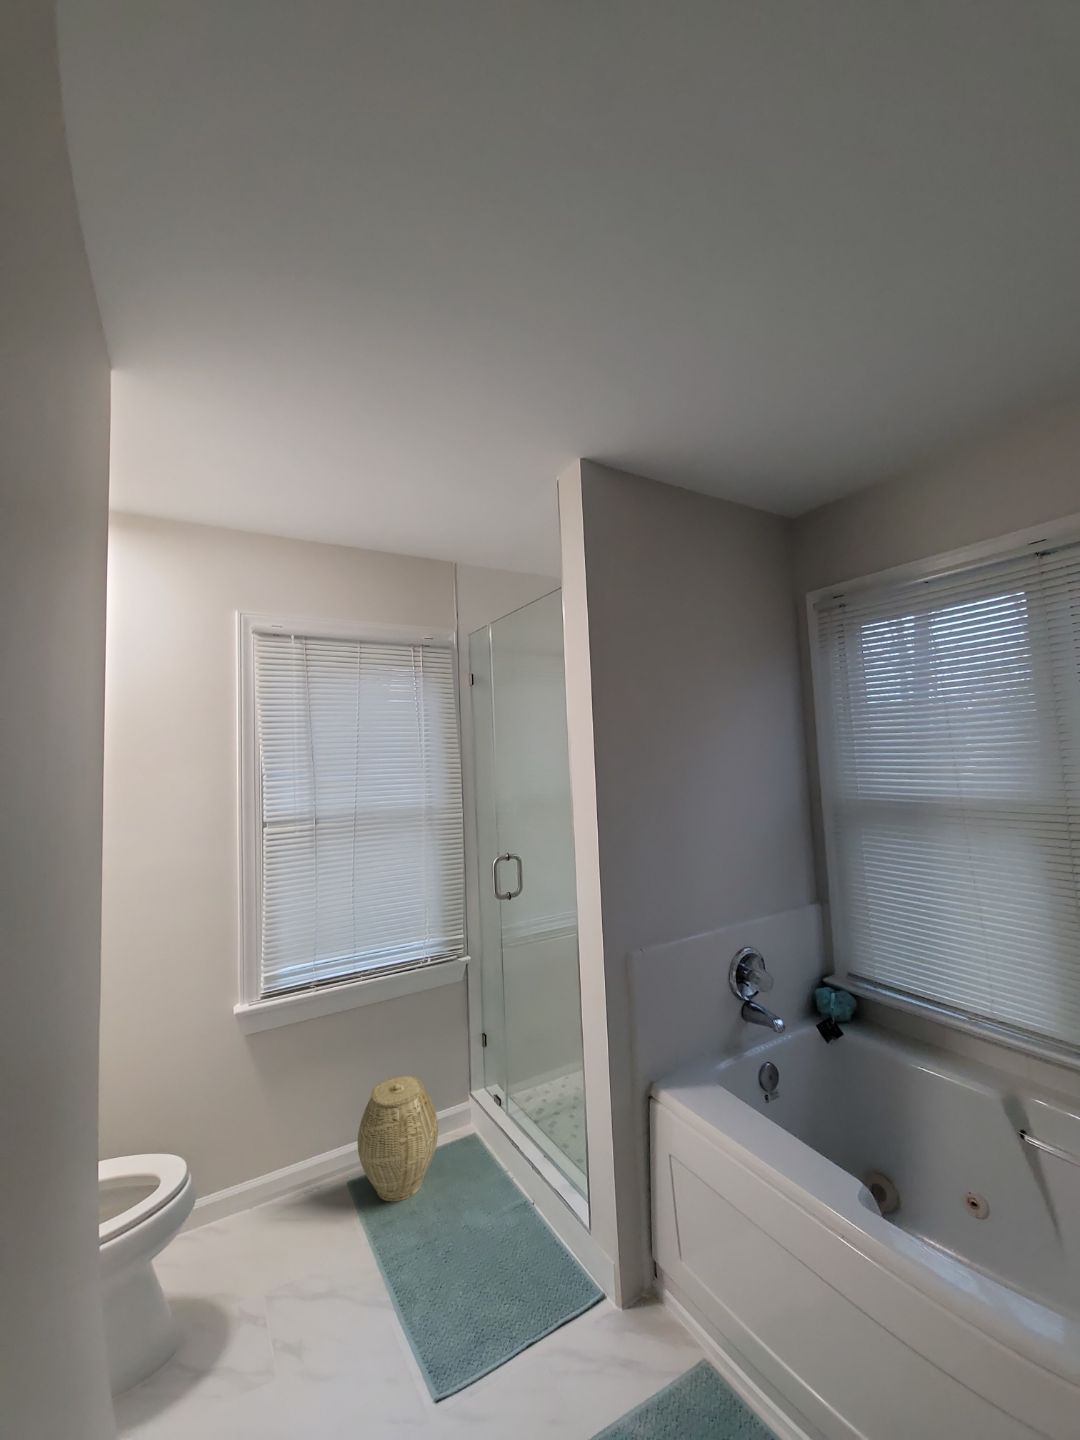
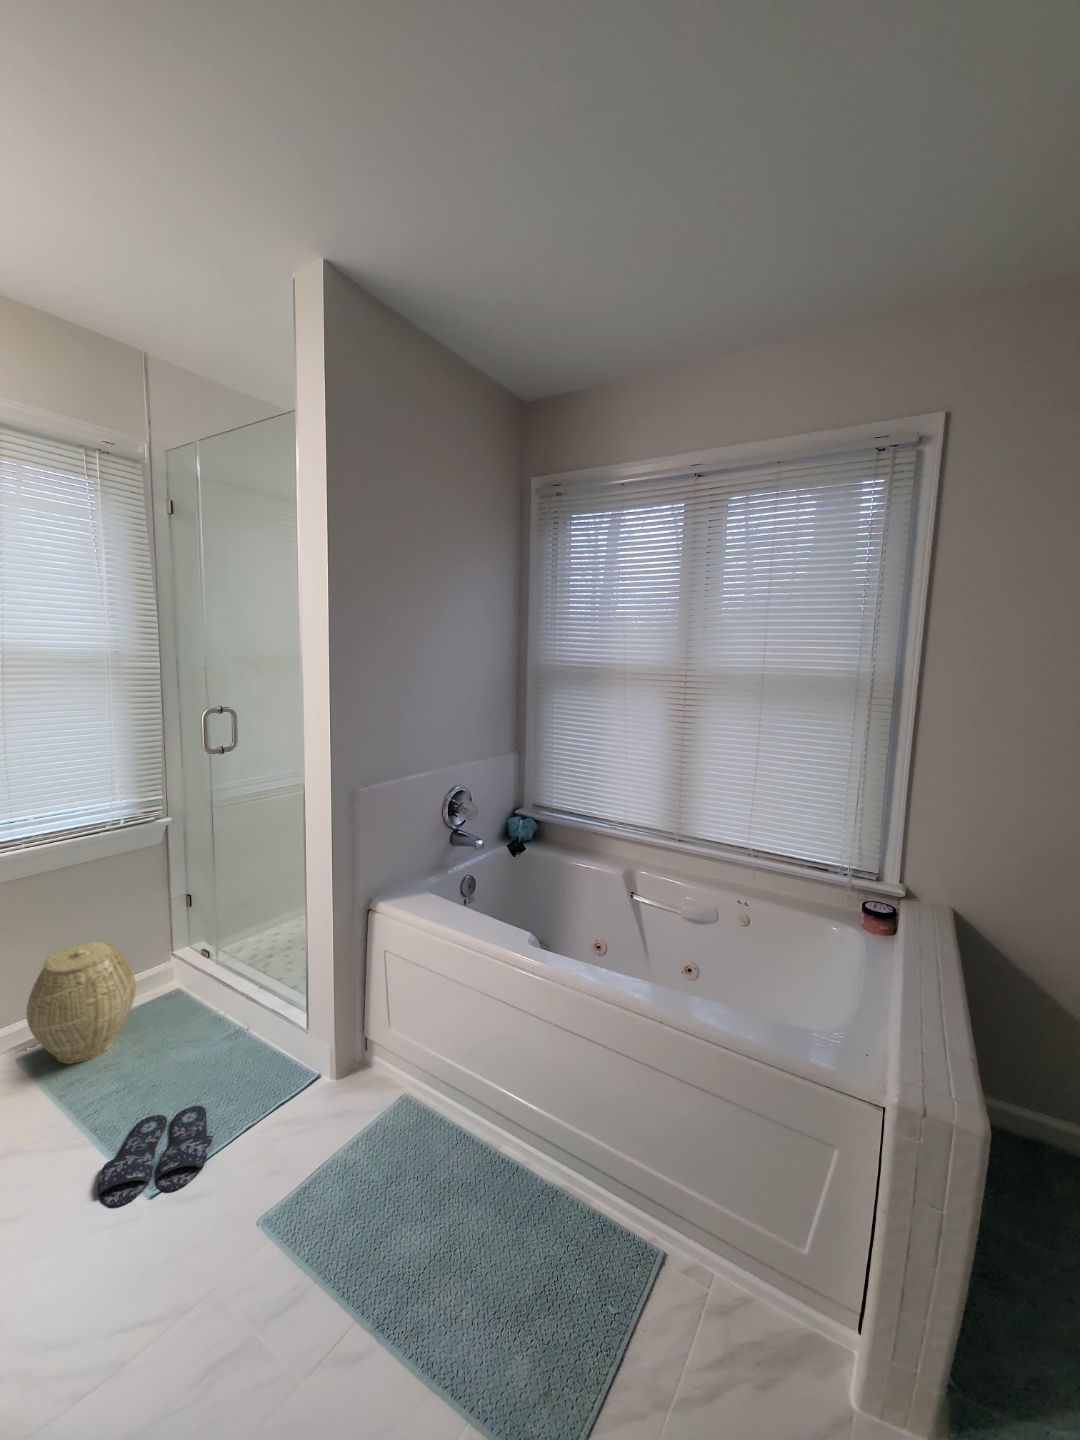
slippers: none [396,1292,498,1408] -> present [98,1106,213,1208]

